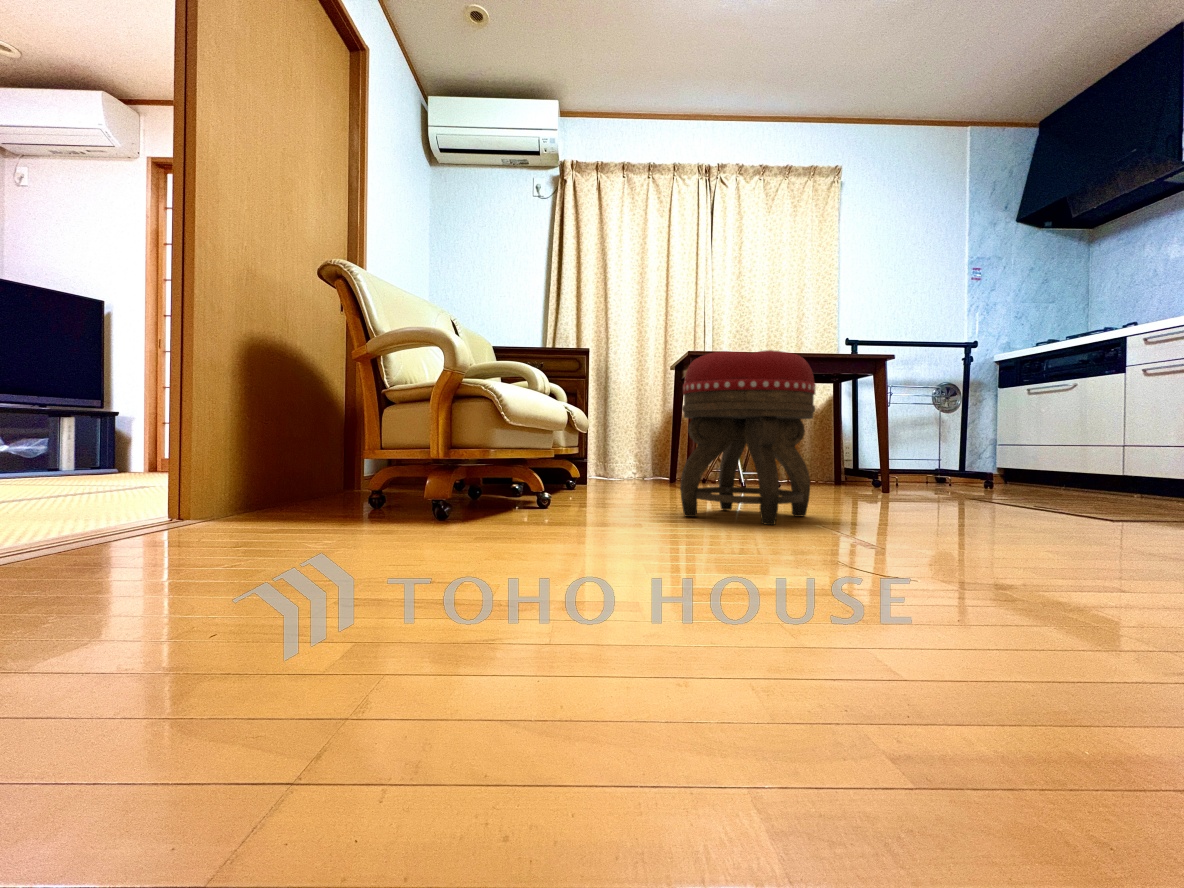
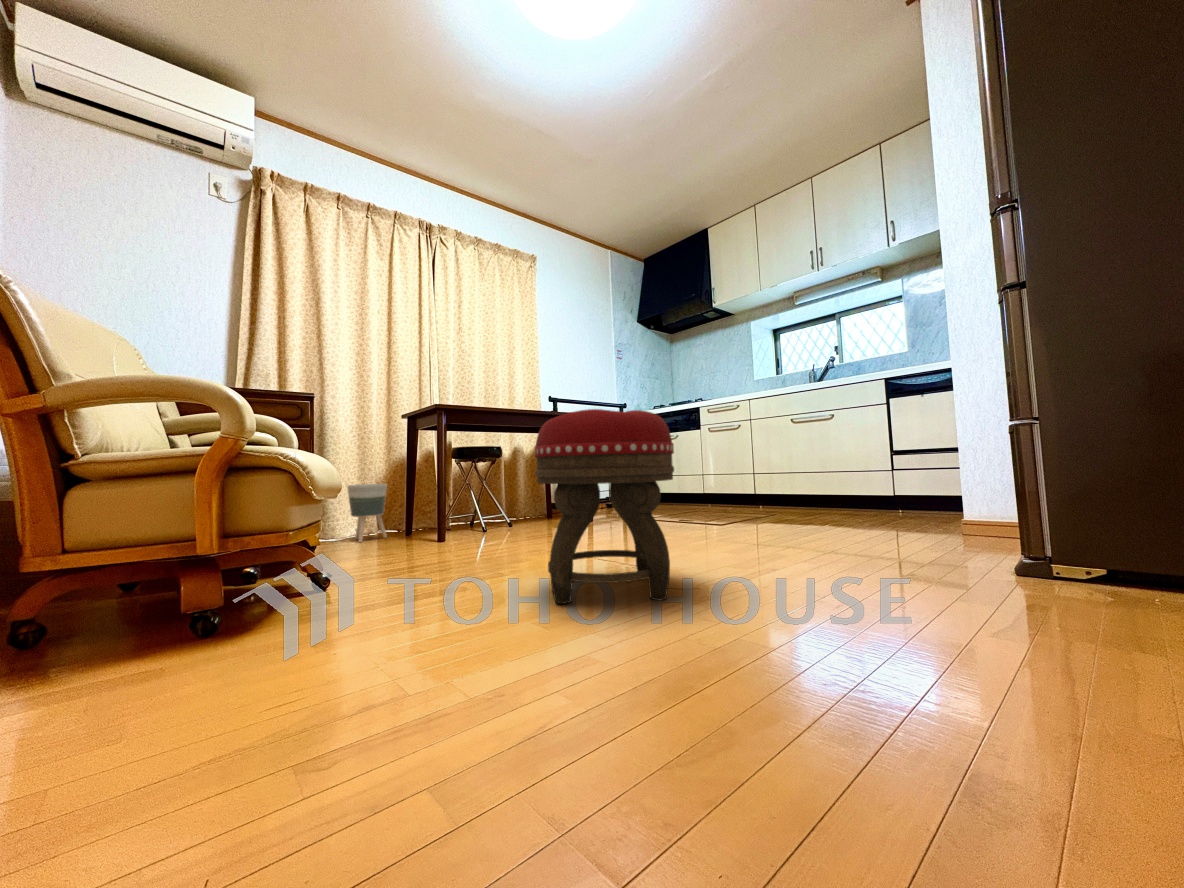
planter: none [622,431,655,482] -> present [347,484,387,542]

